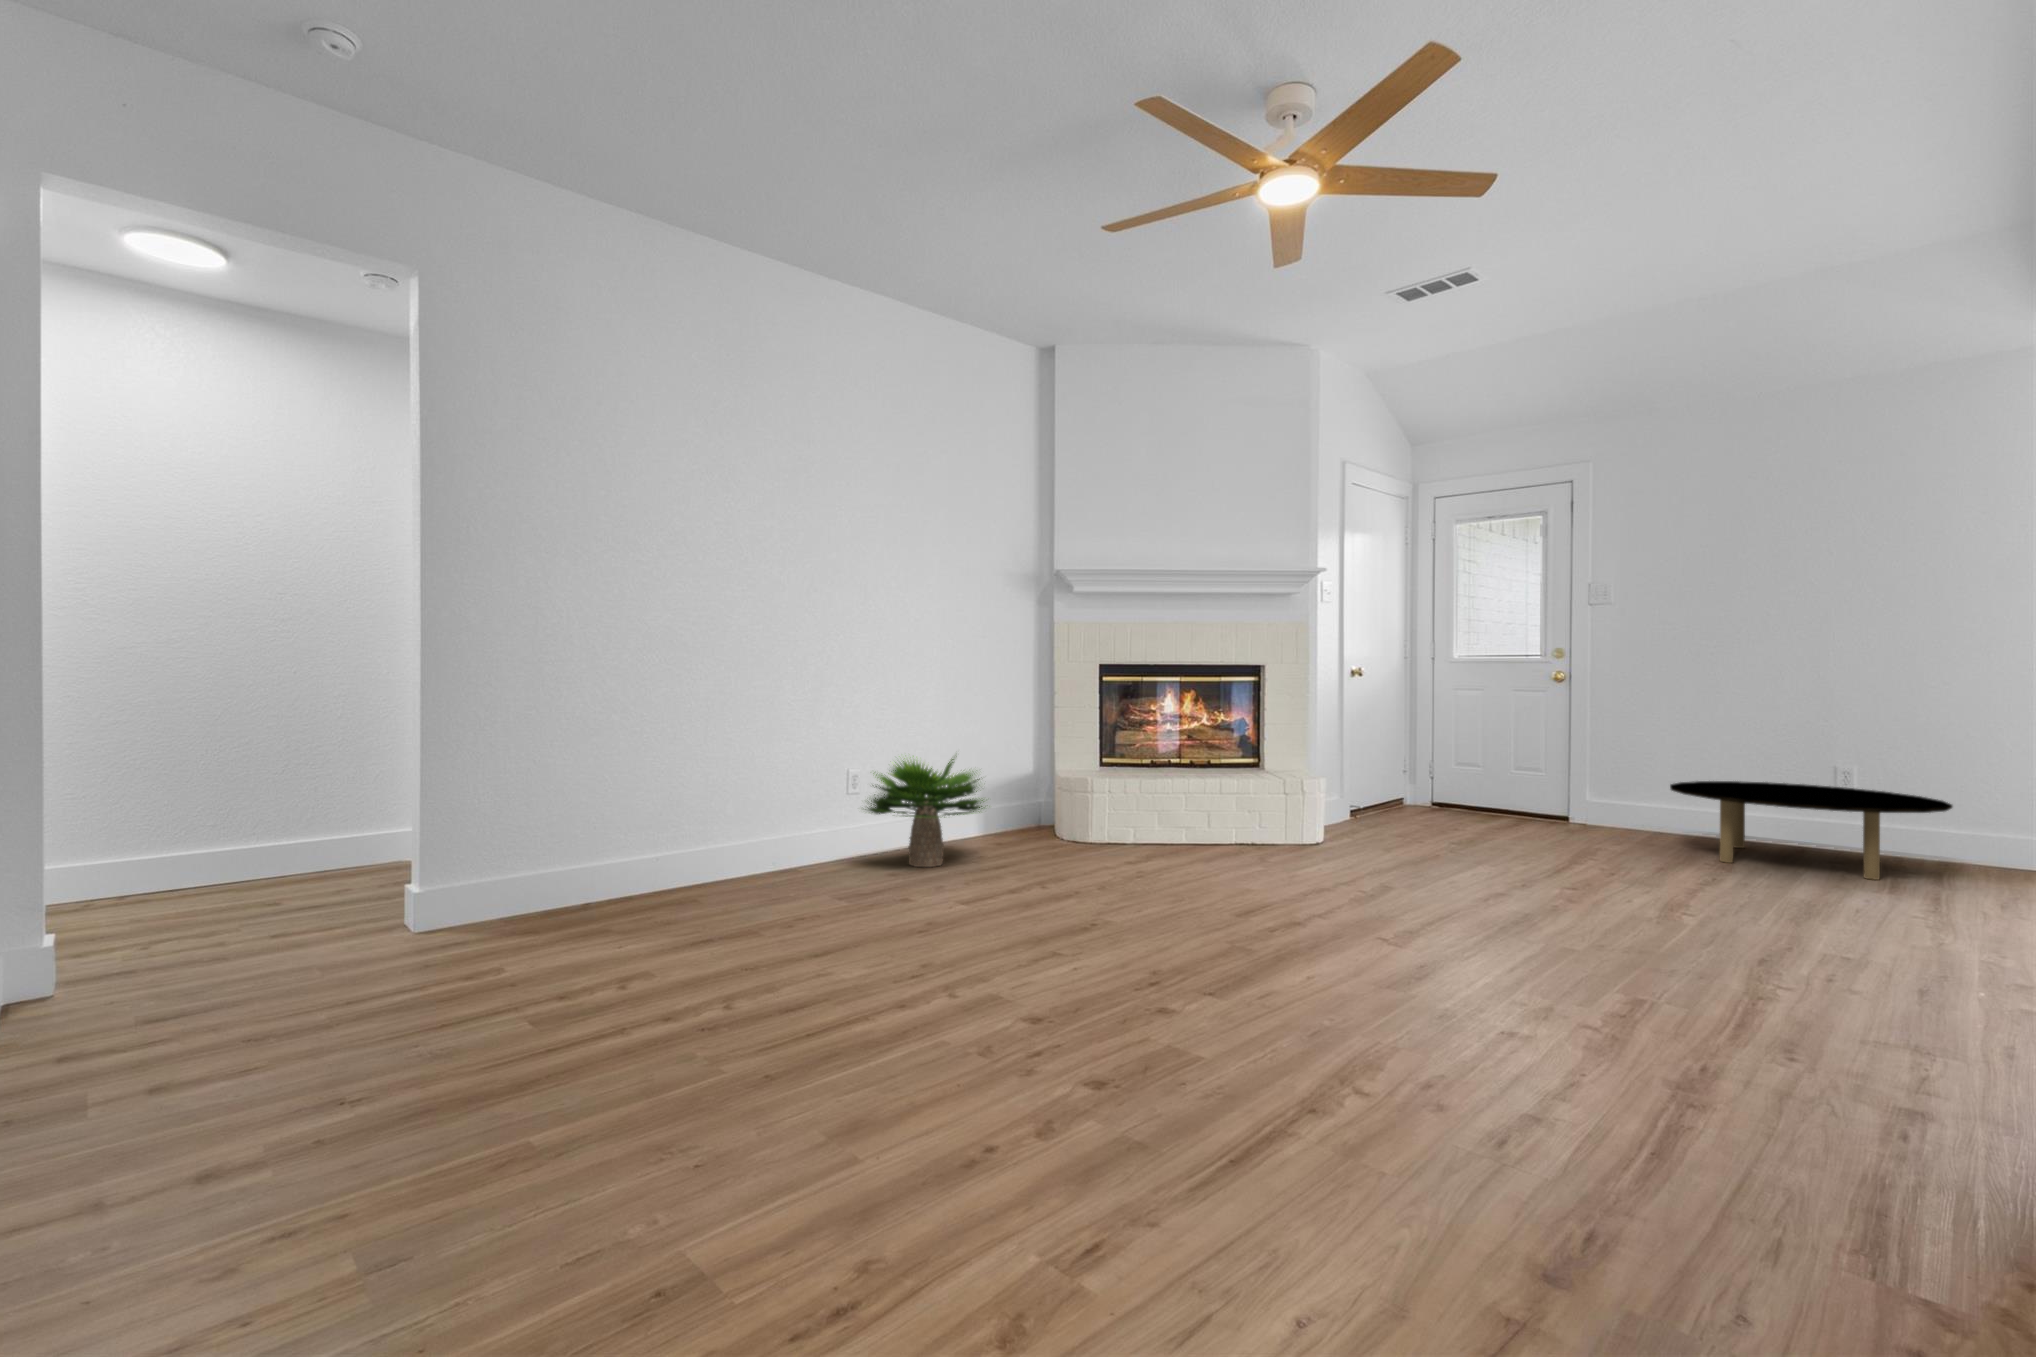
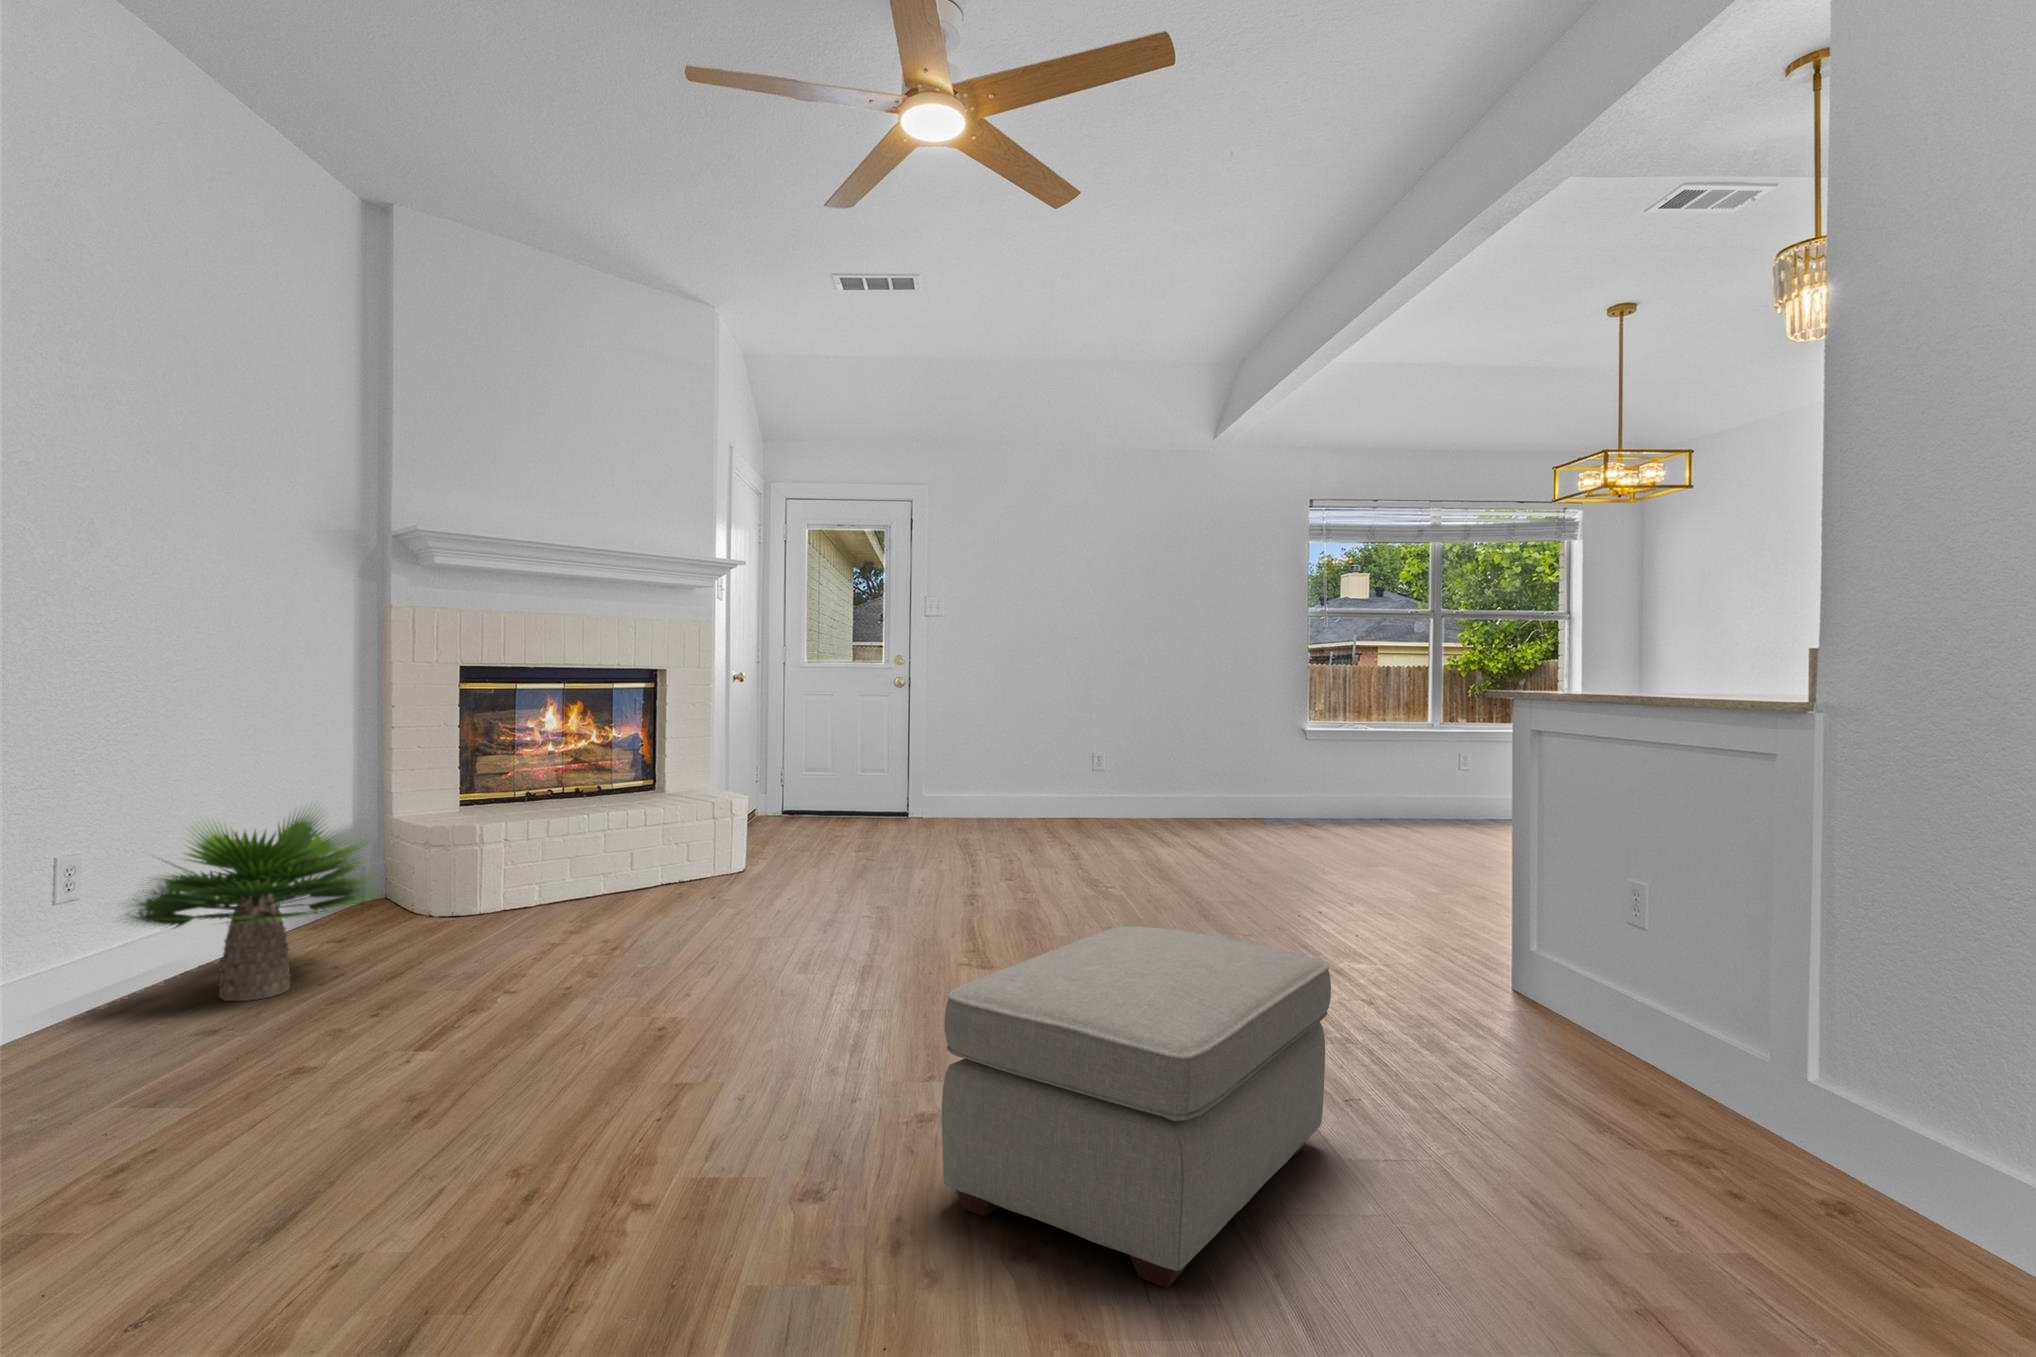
coffee table: present [1670,781,1952,880] -> none [1005,769,1176,840]
ottoman: none [1041,902,1475,1213] -> present [942,926,1331,1288]

